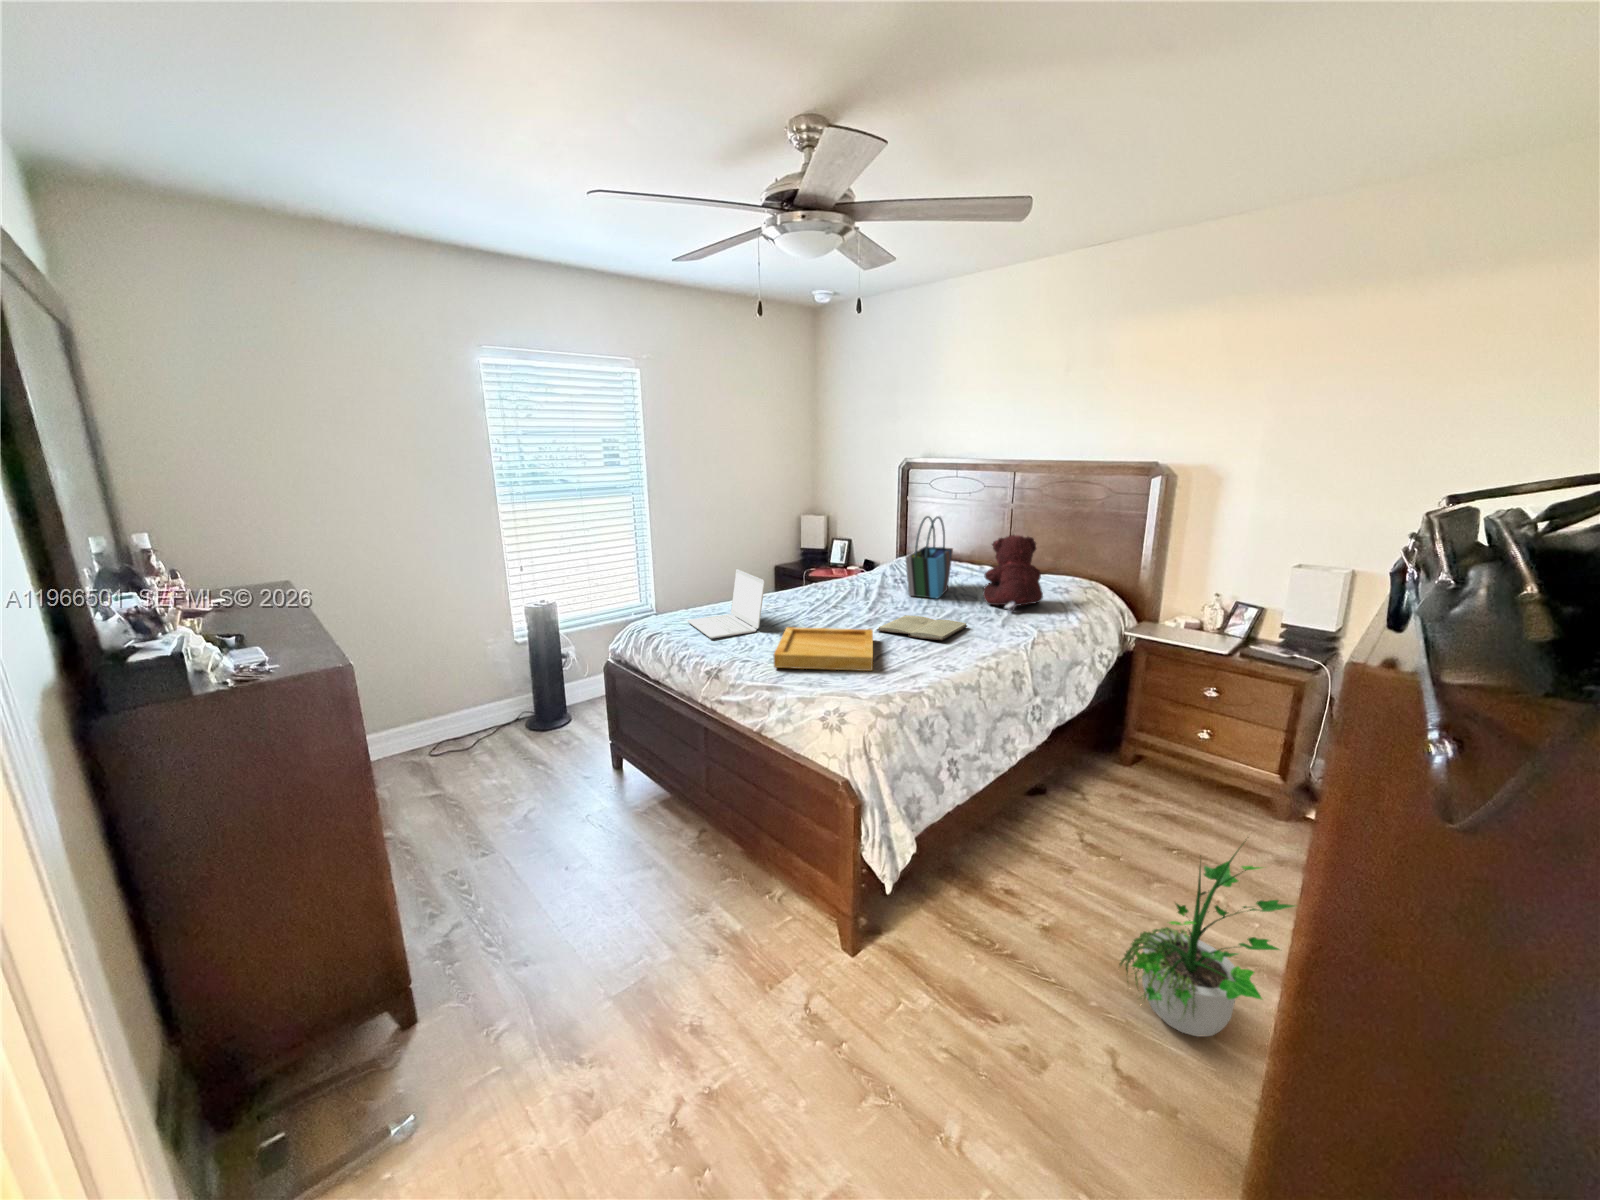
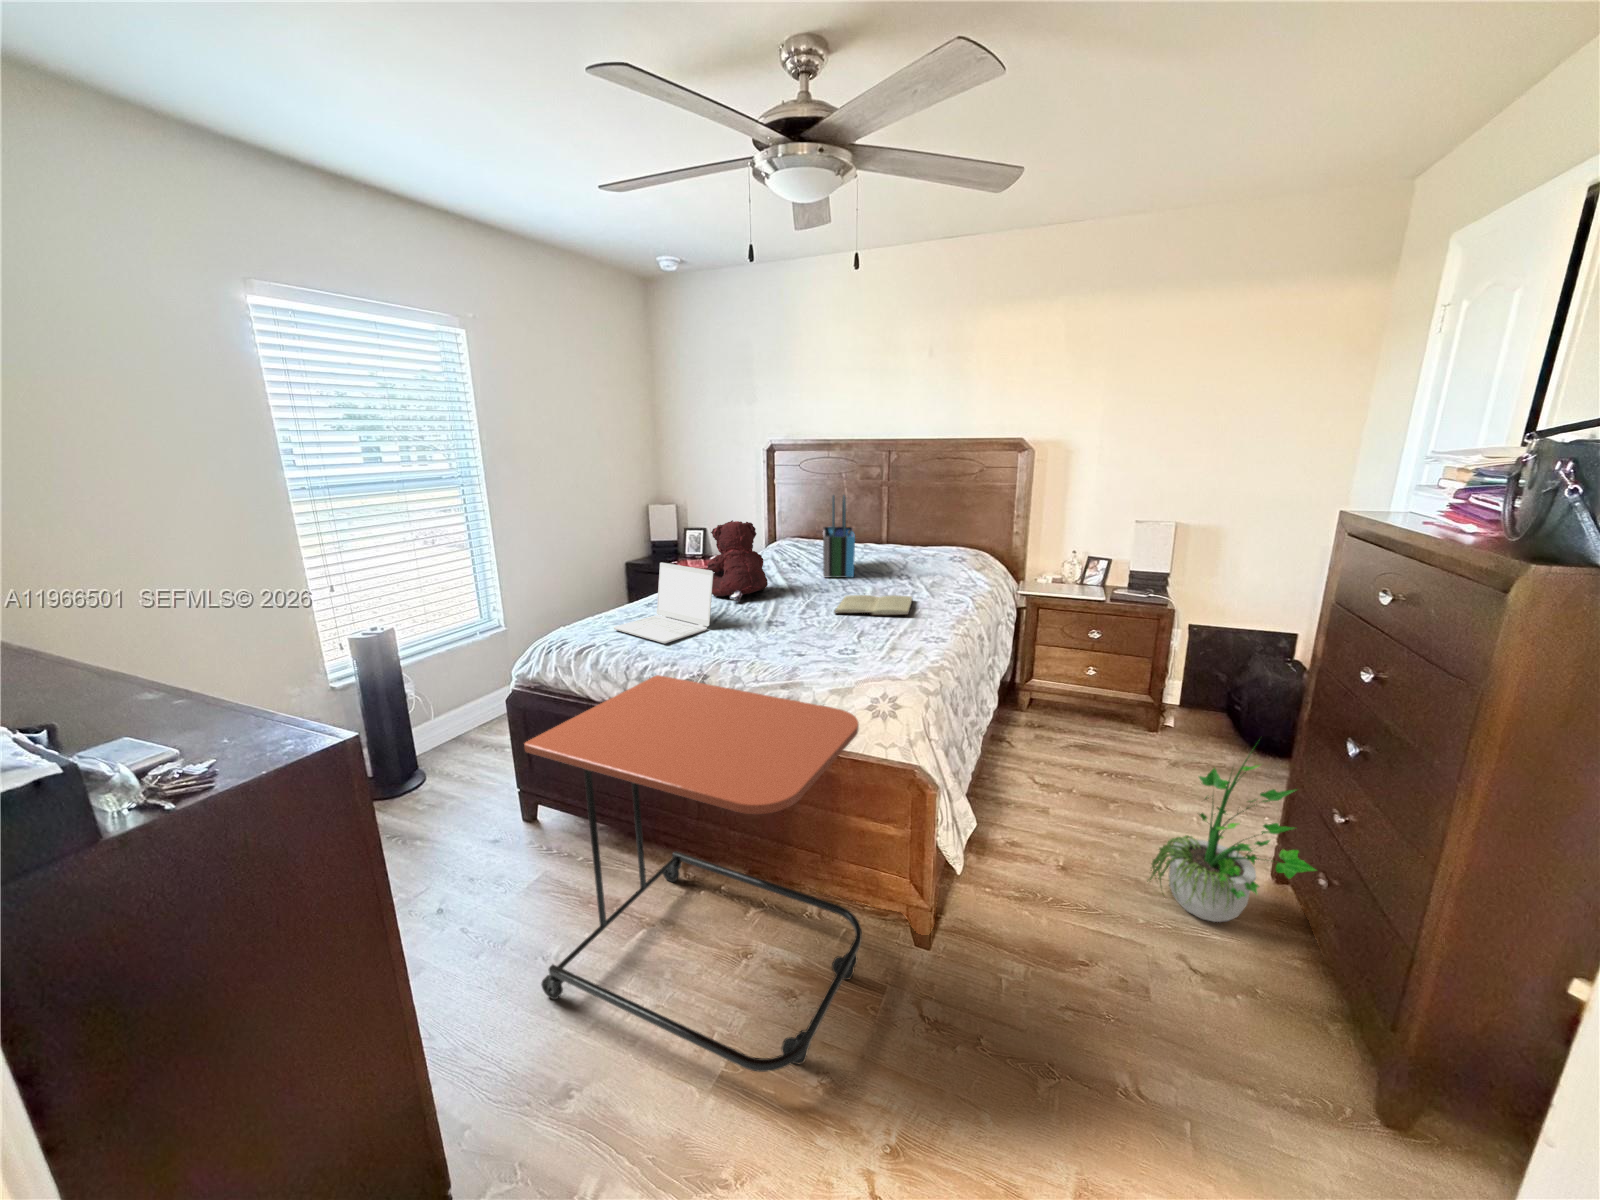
teddy bear: present [983,535,1043,612] -> present [707,520,768,602]
tray: present [774,627,873,671] -> none [750,612,876,664]
side table: none [538,663,793,1006] -> present [524,675,862,1072]

